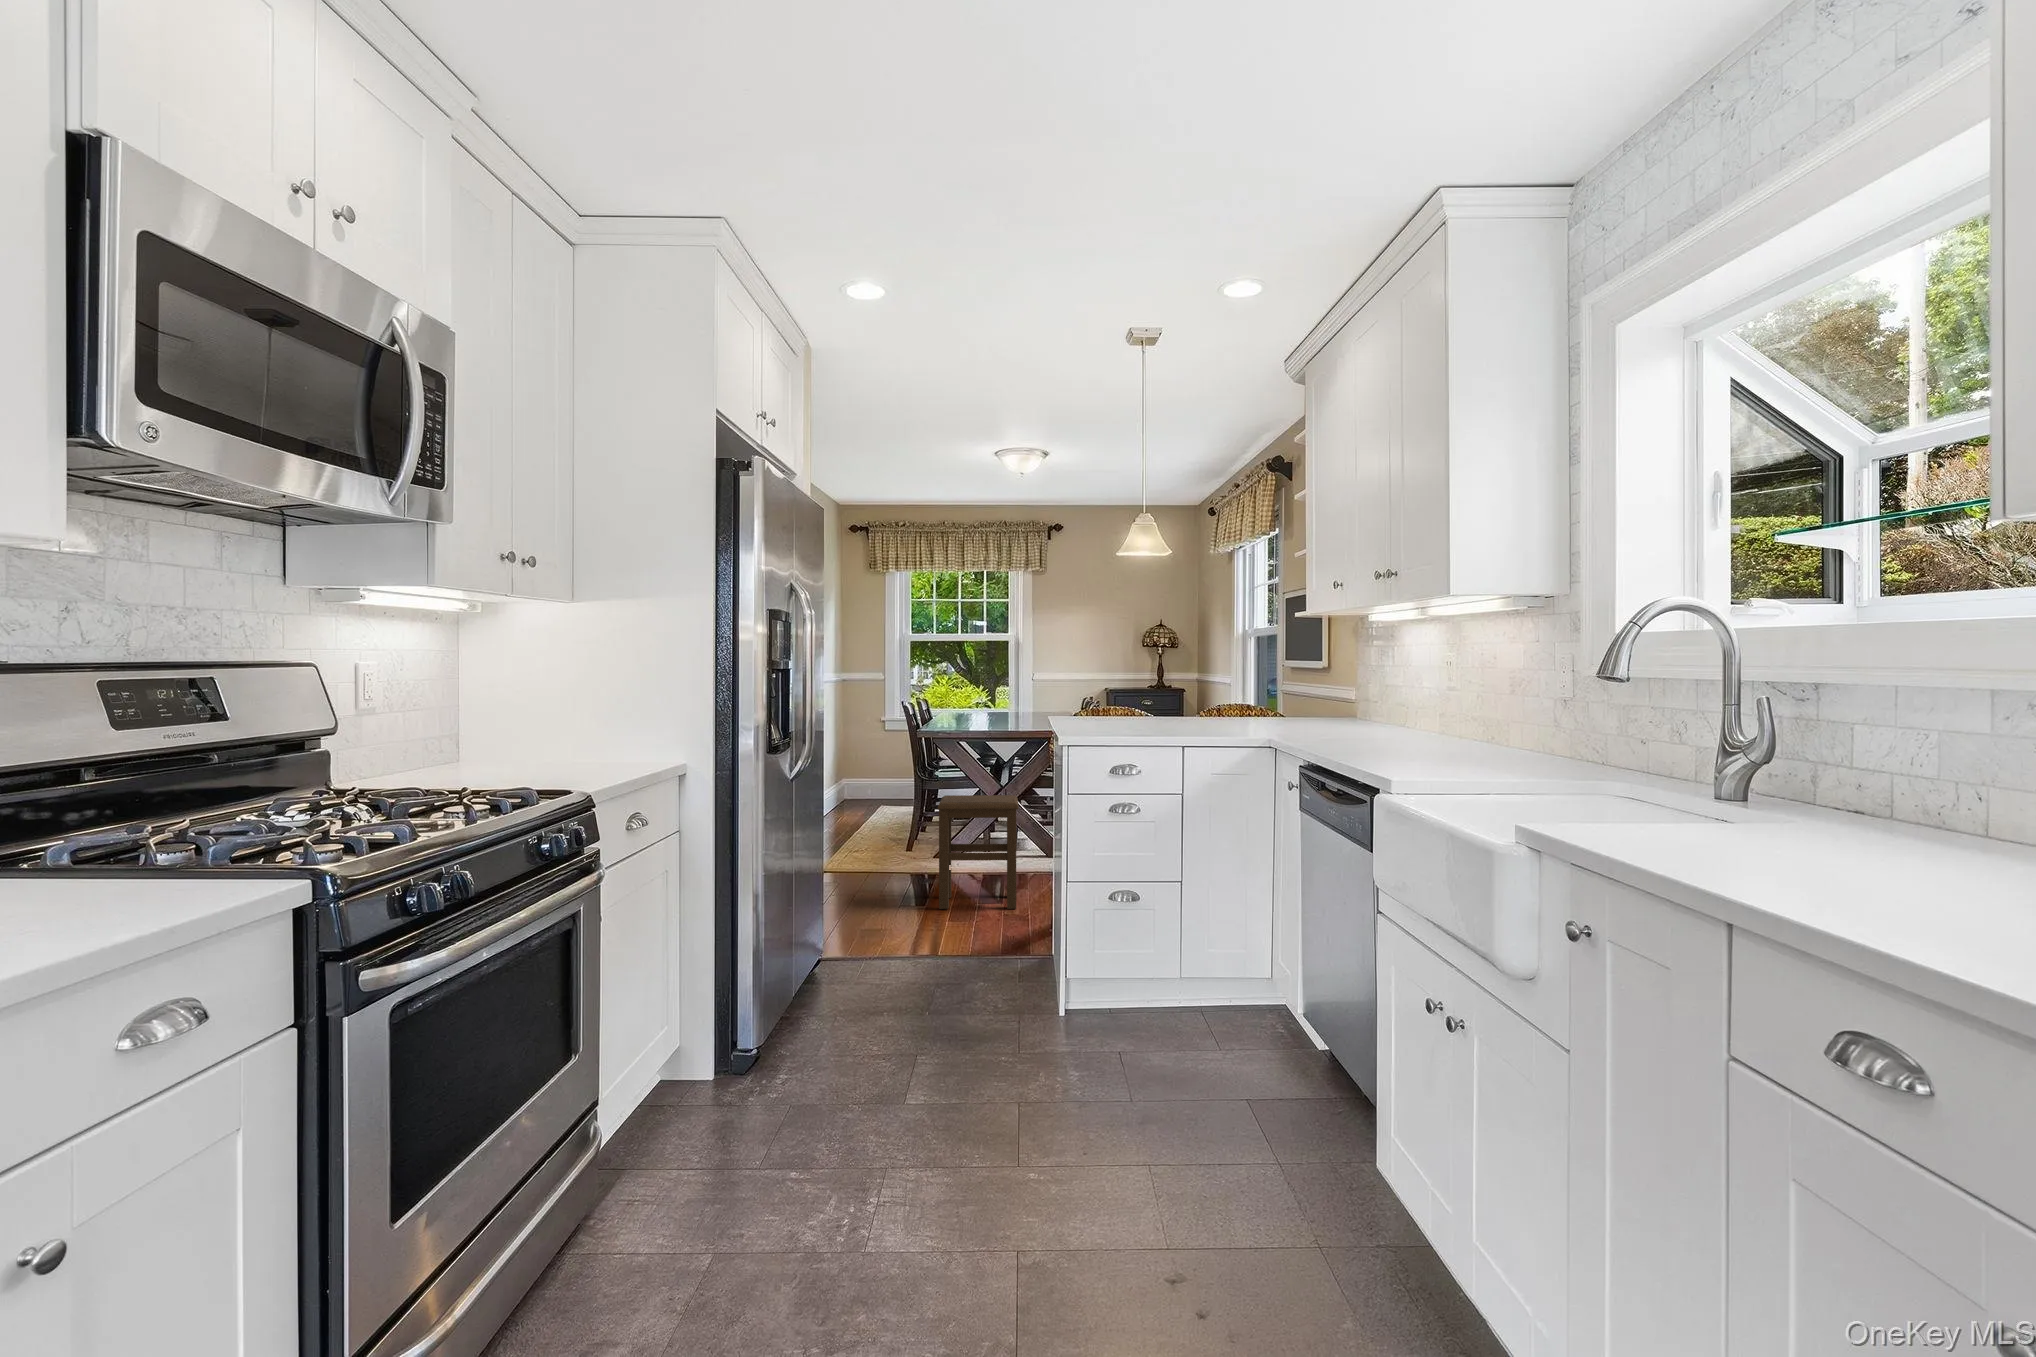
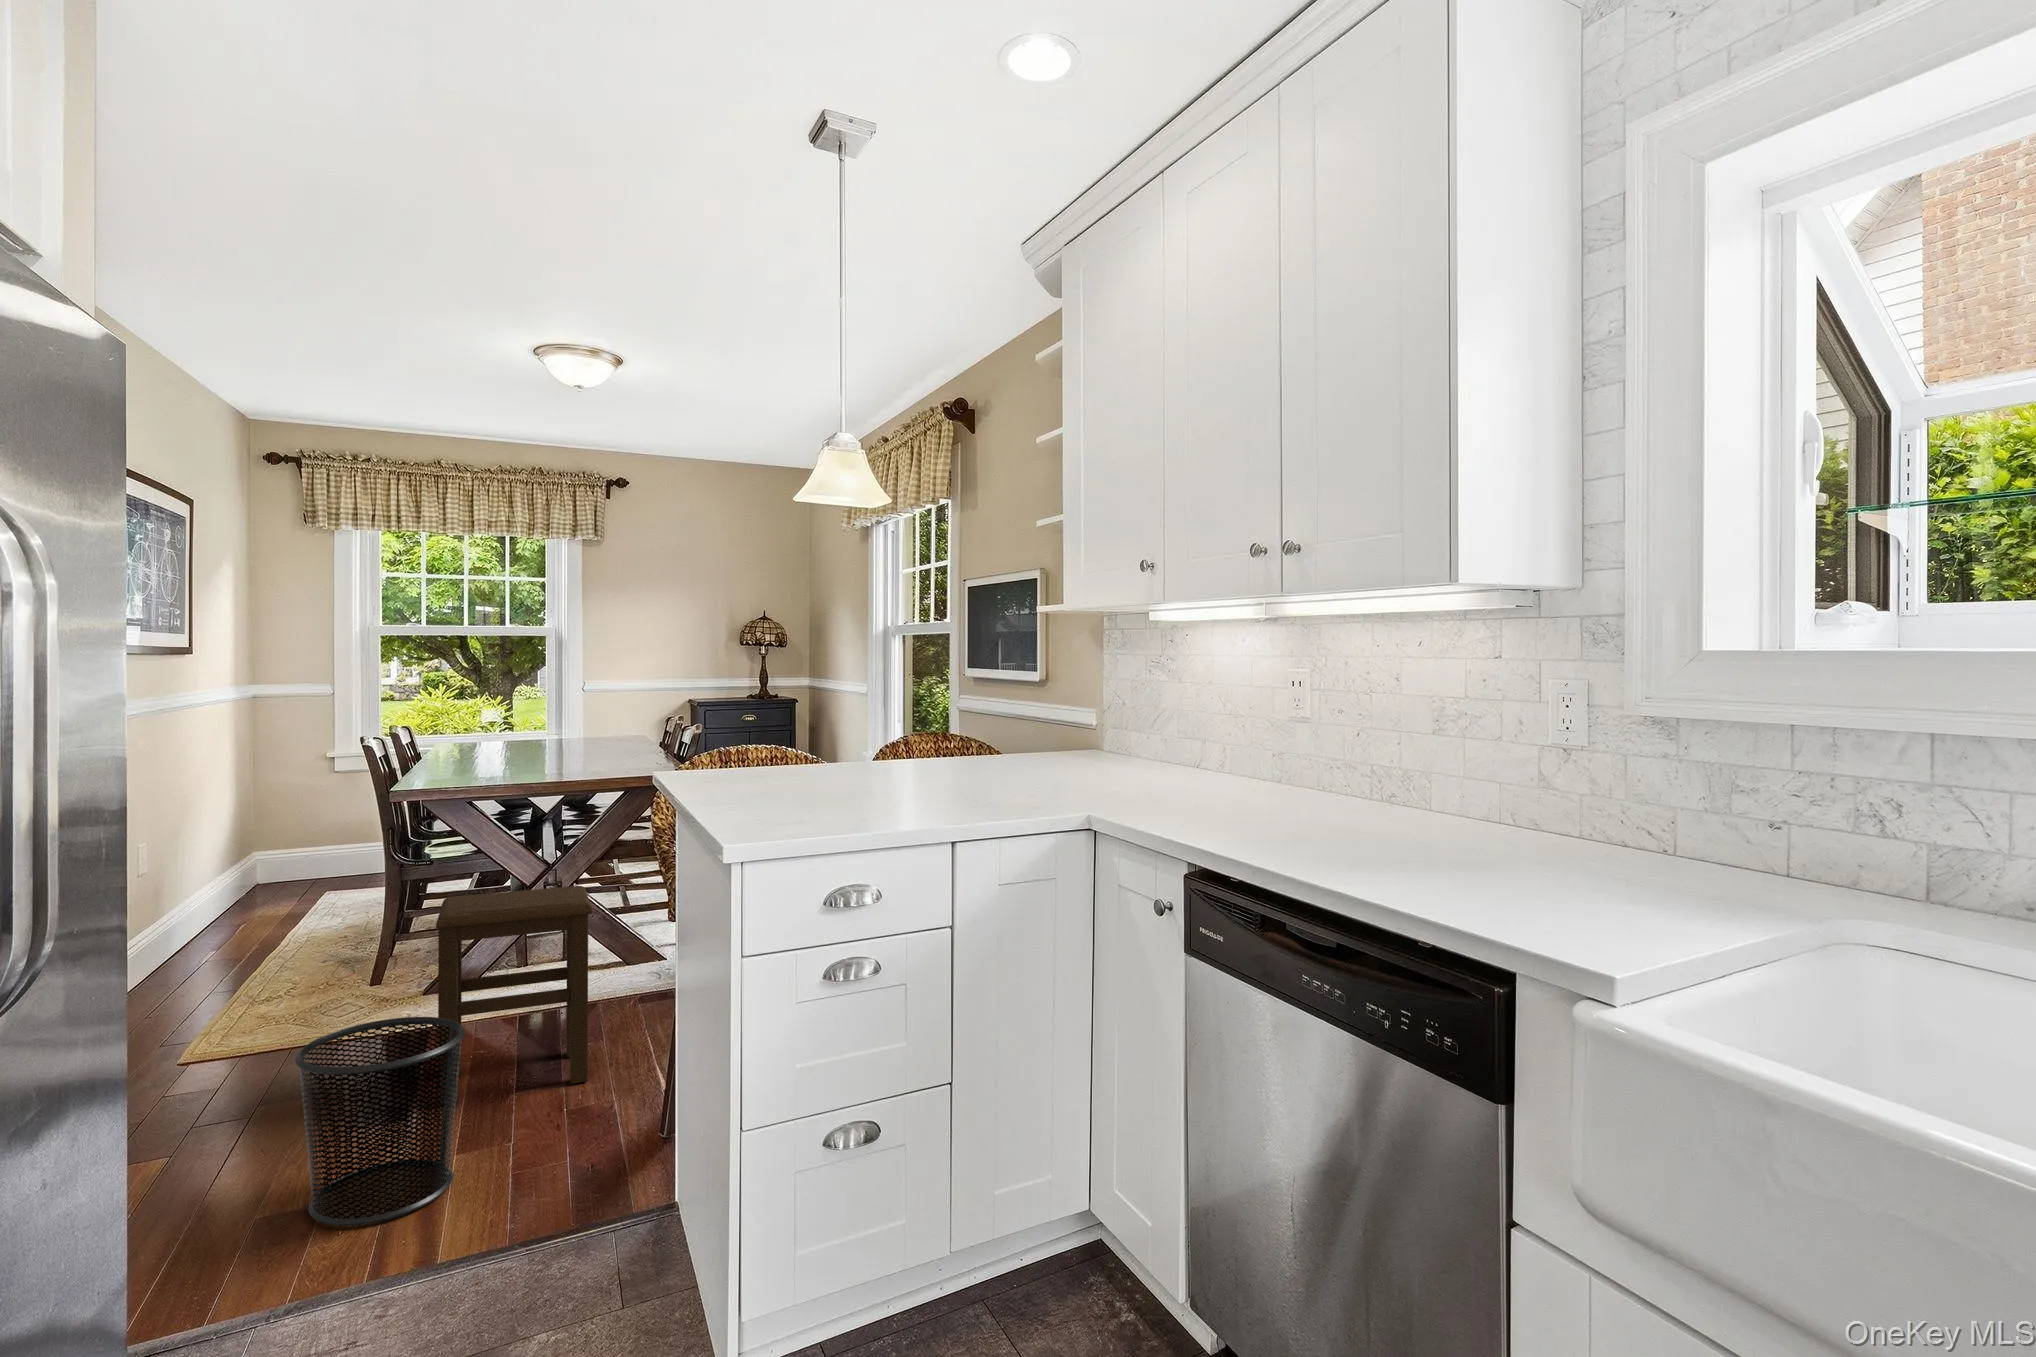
waste bin: none [875,851,950,947] -> present [295,1017,465,1226]

